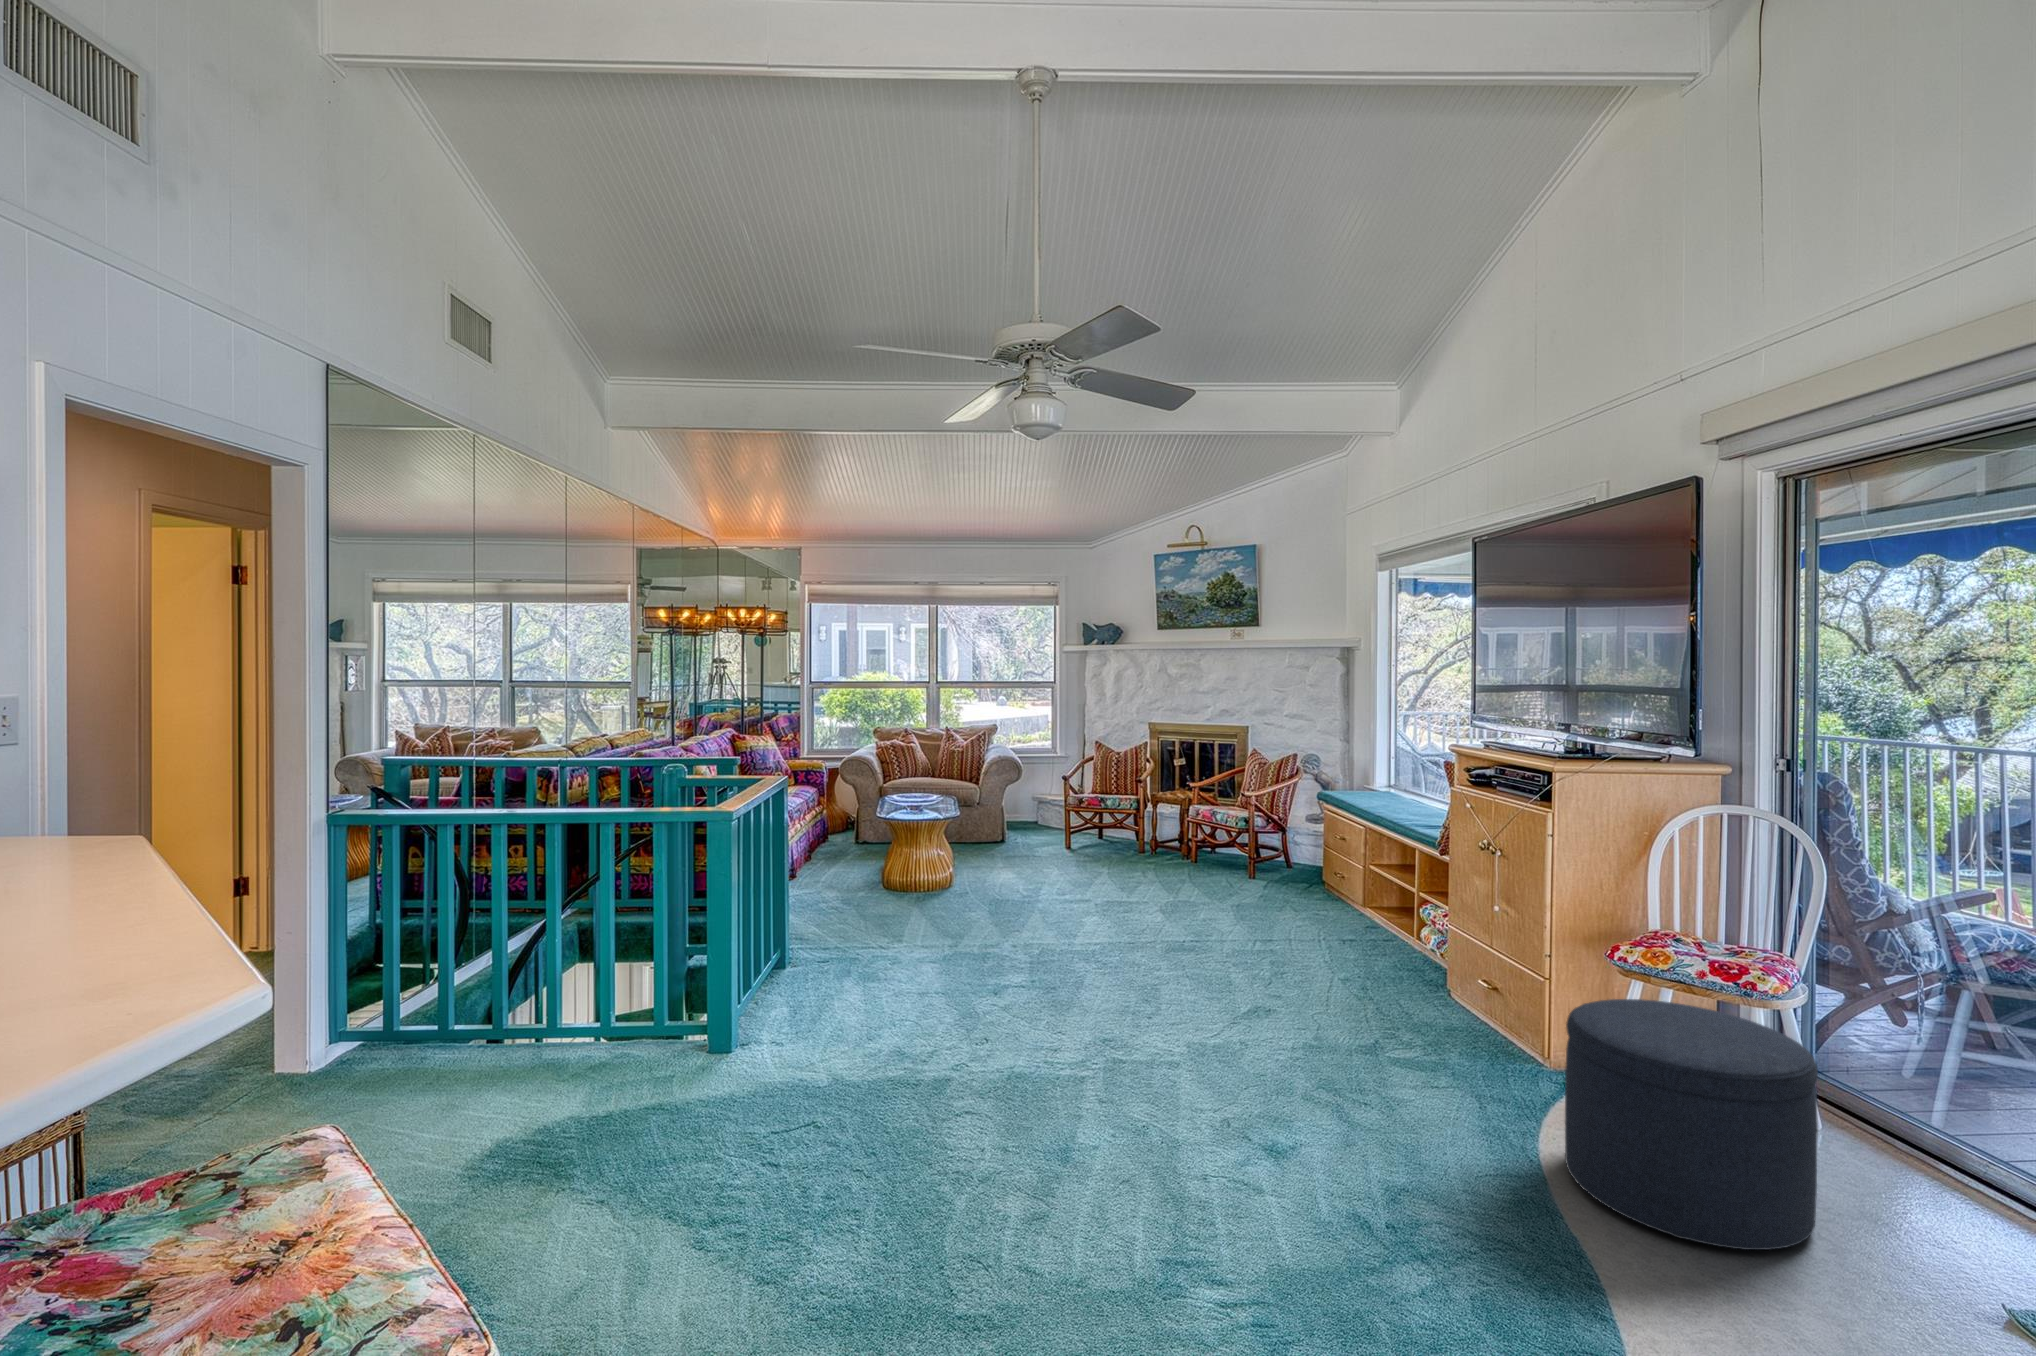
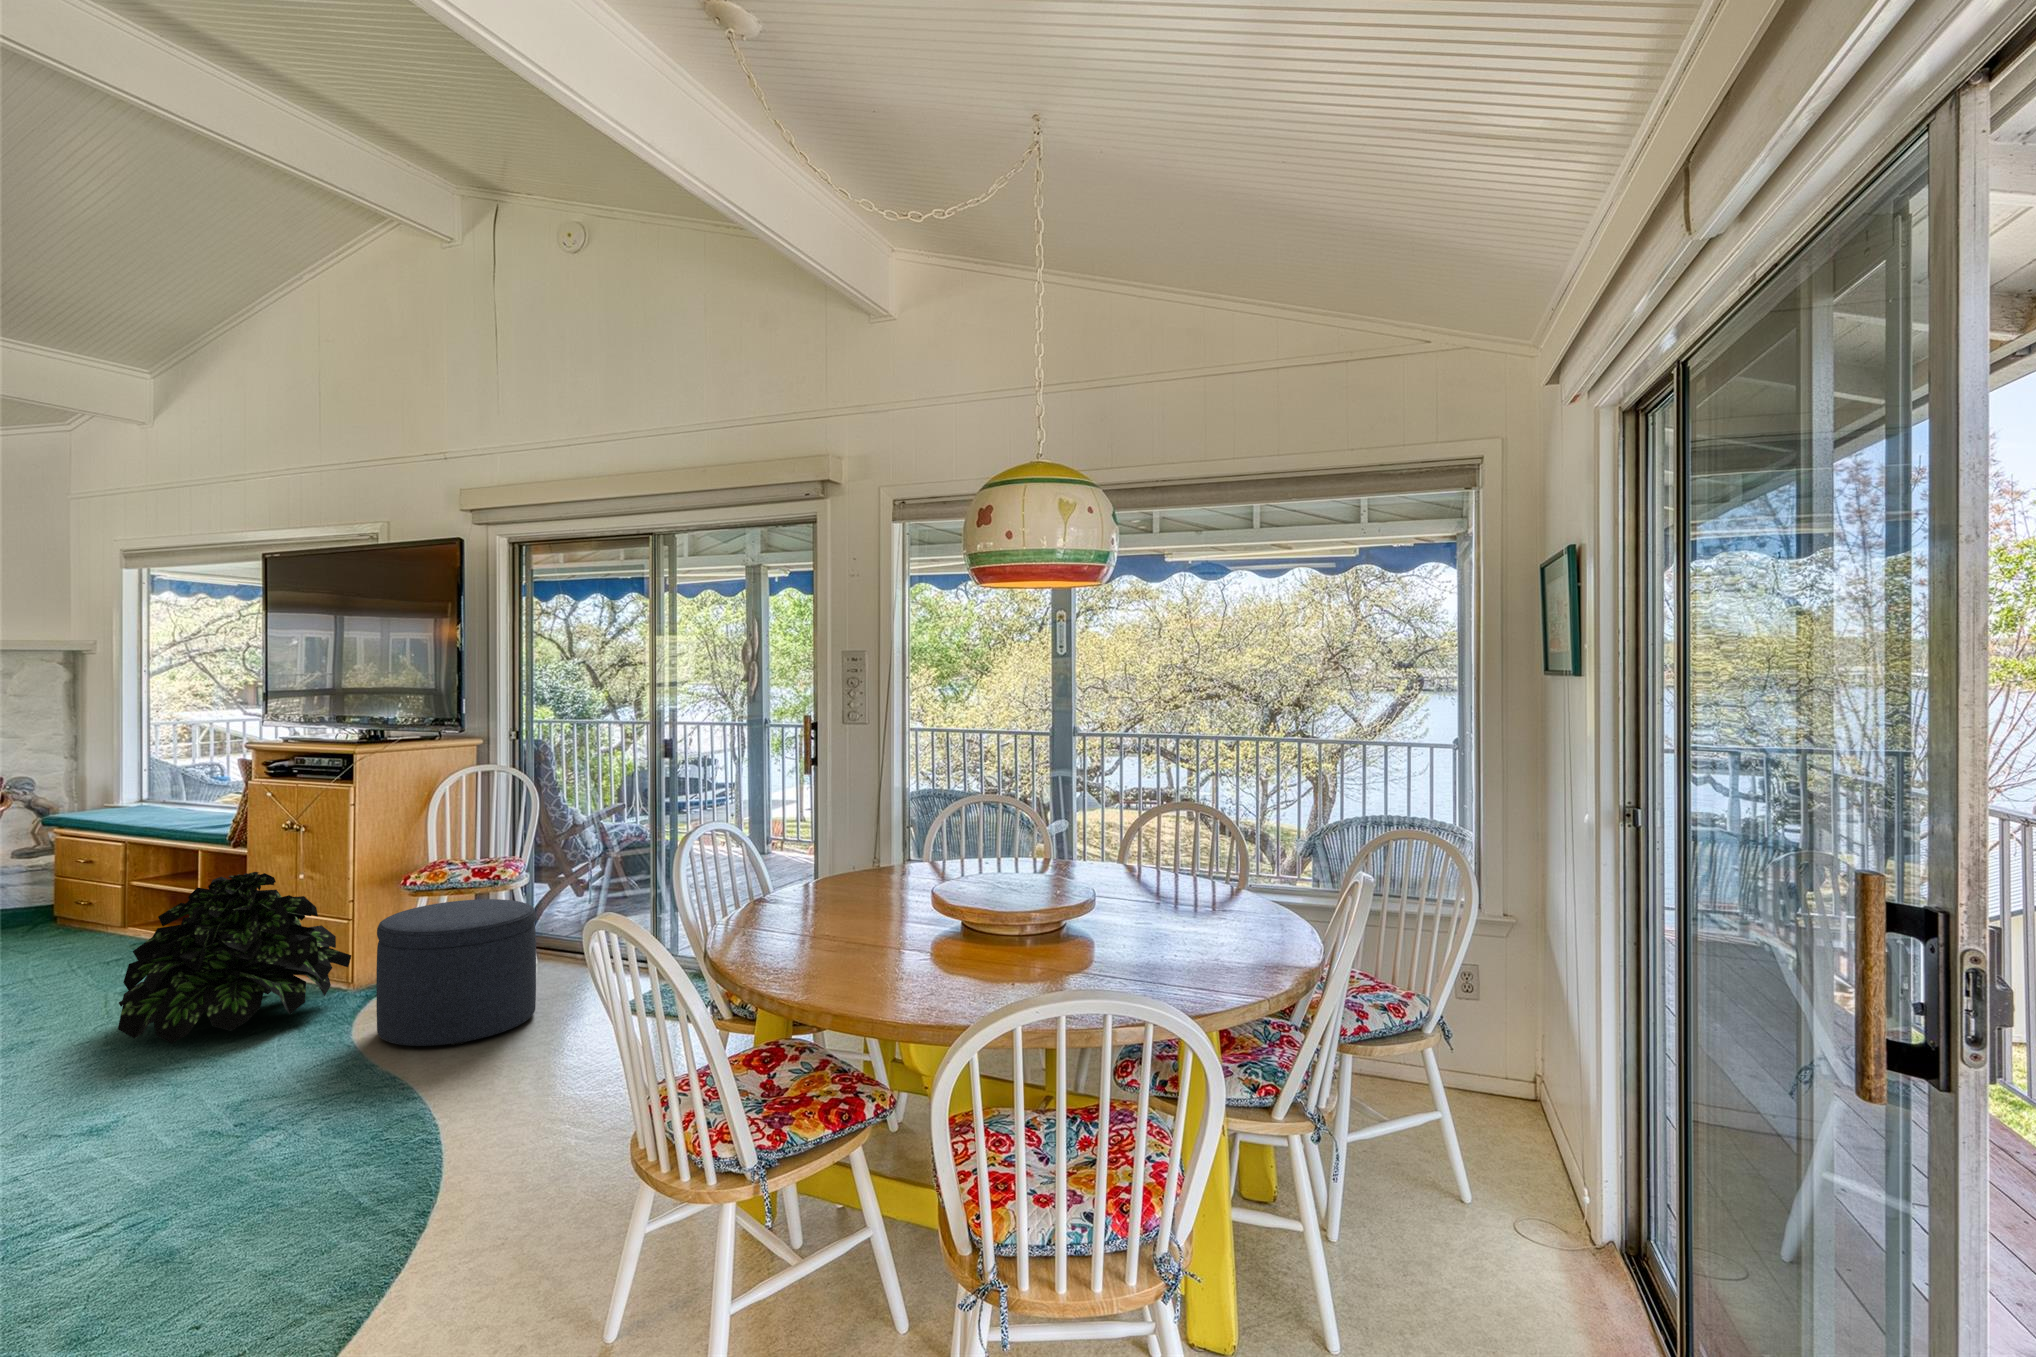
potted plant: none [1316,898,1546,1084] -> present [118,872,351,1044]

